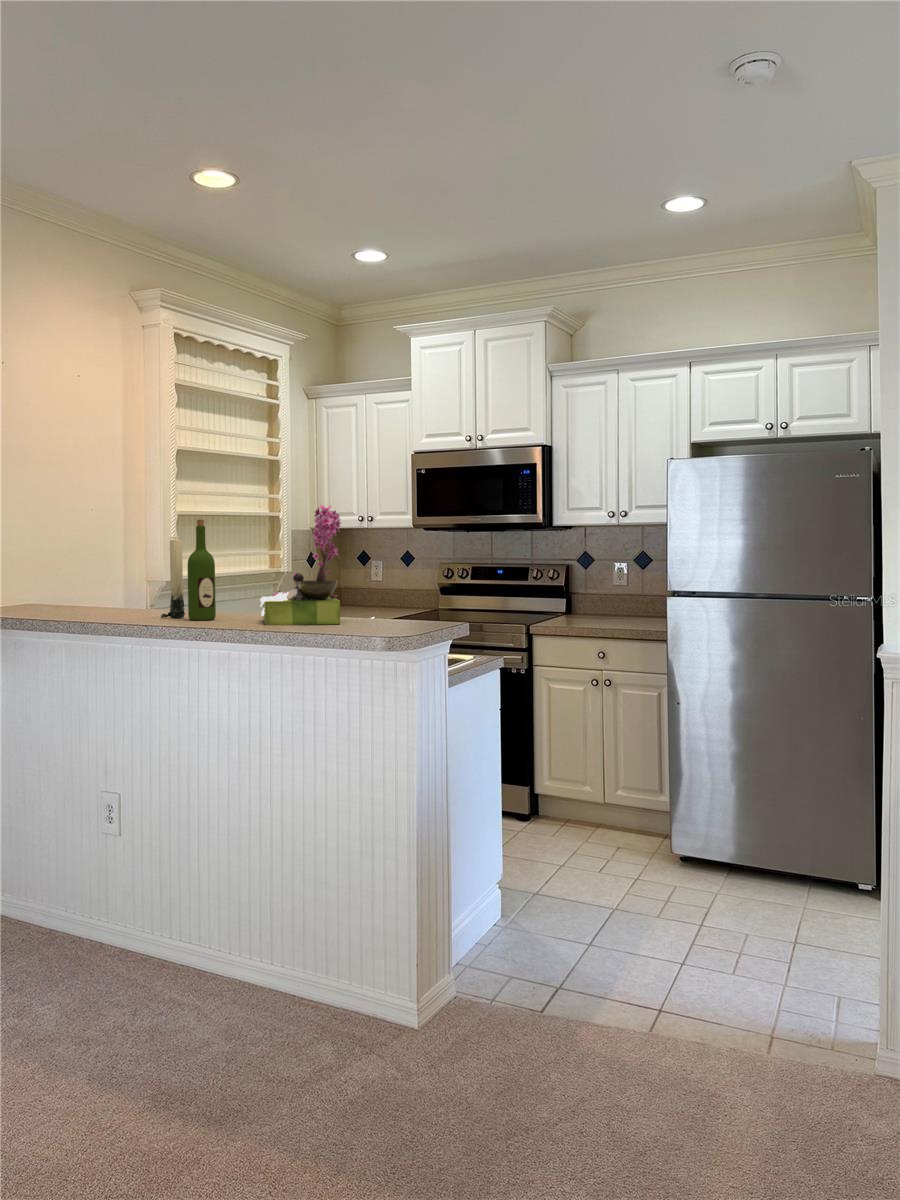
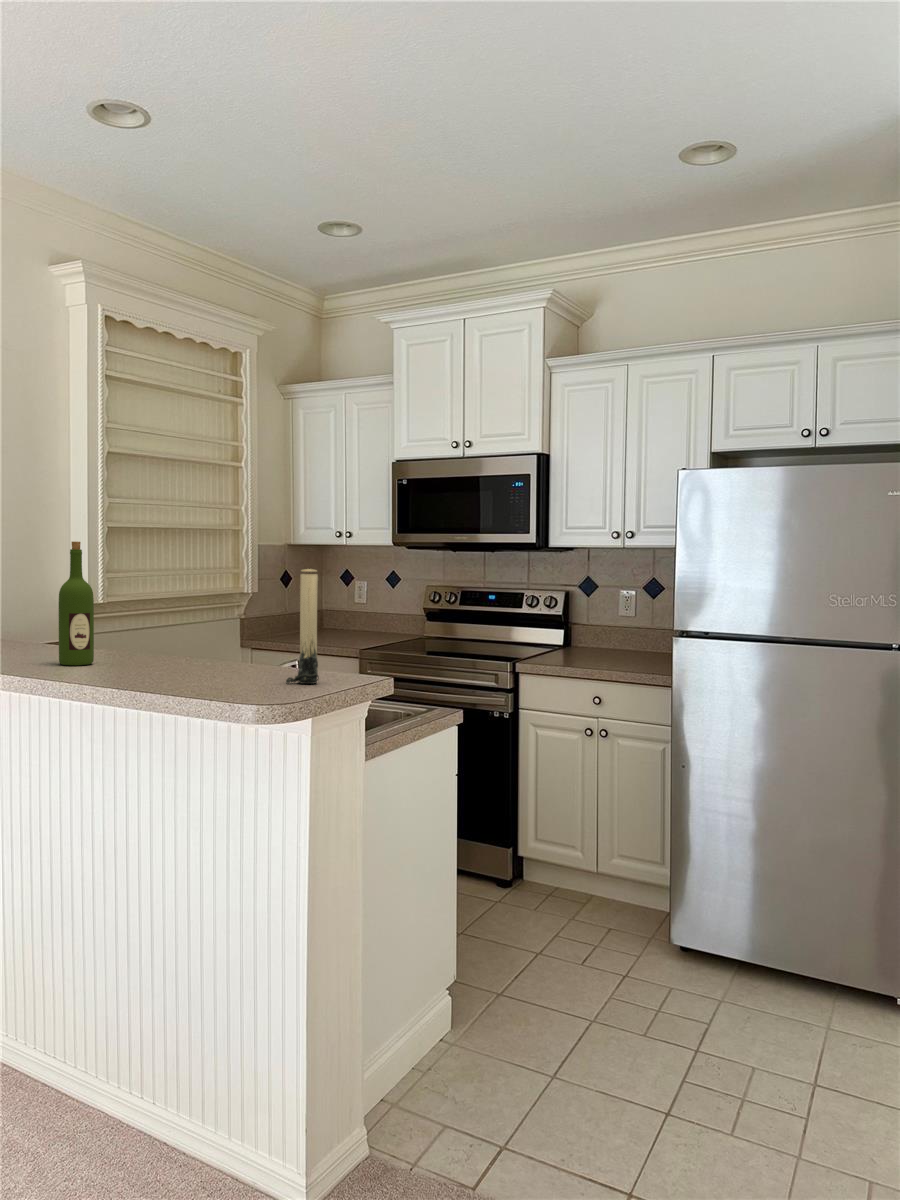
flower arrangement: present [260,504,347,625] -> none [134,524,252,678]
candle: present [161,537,185,618] -> present [286,569,319,684]

